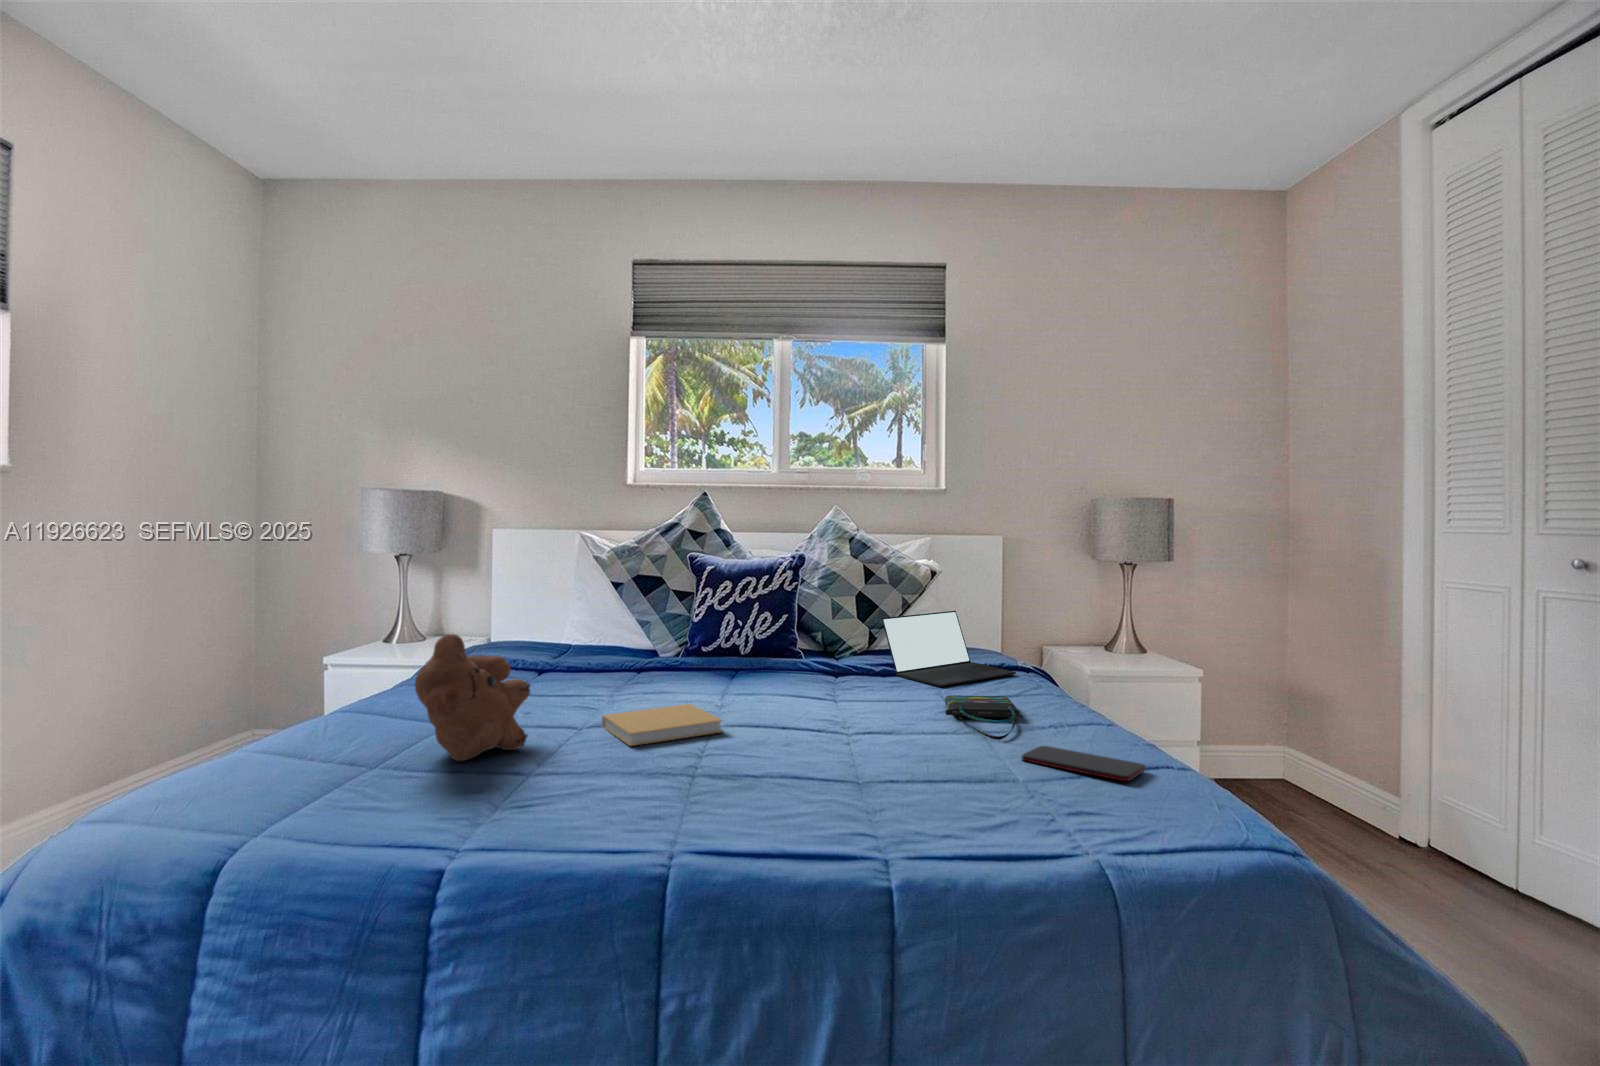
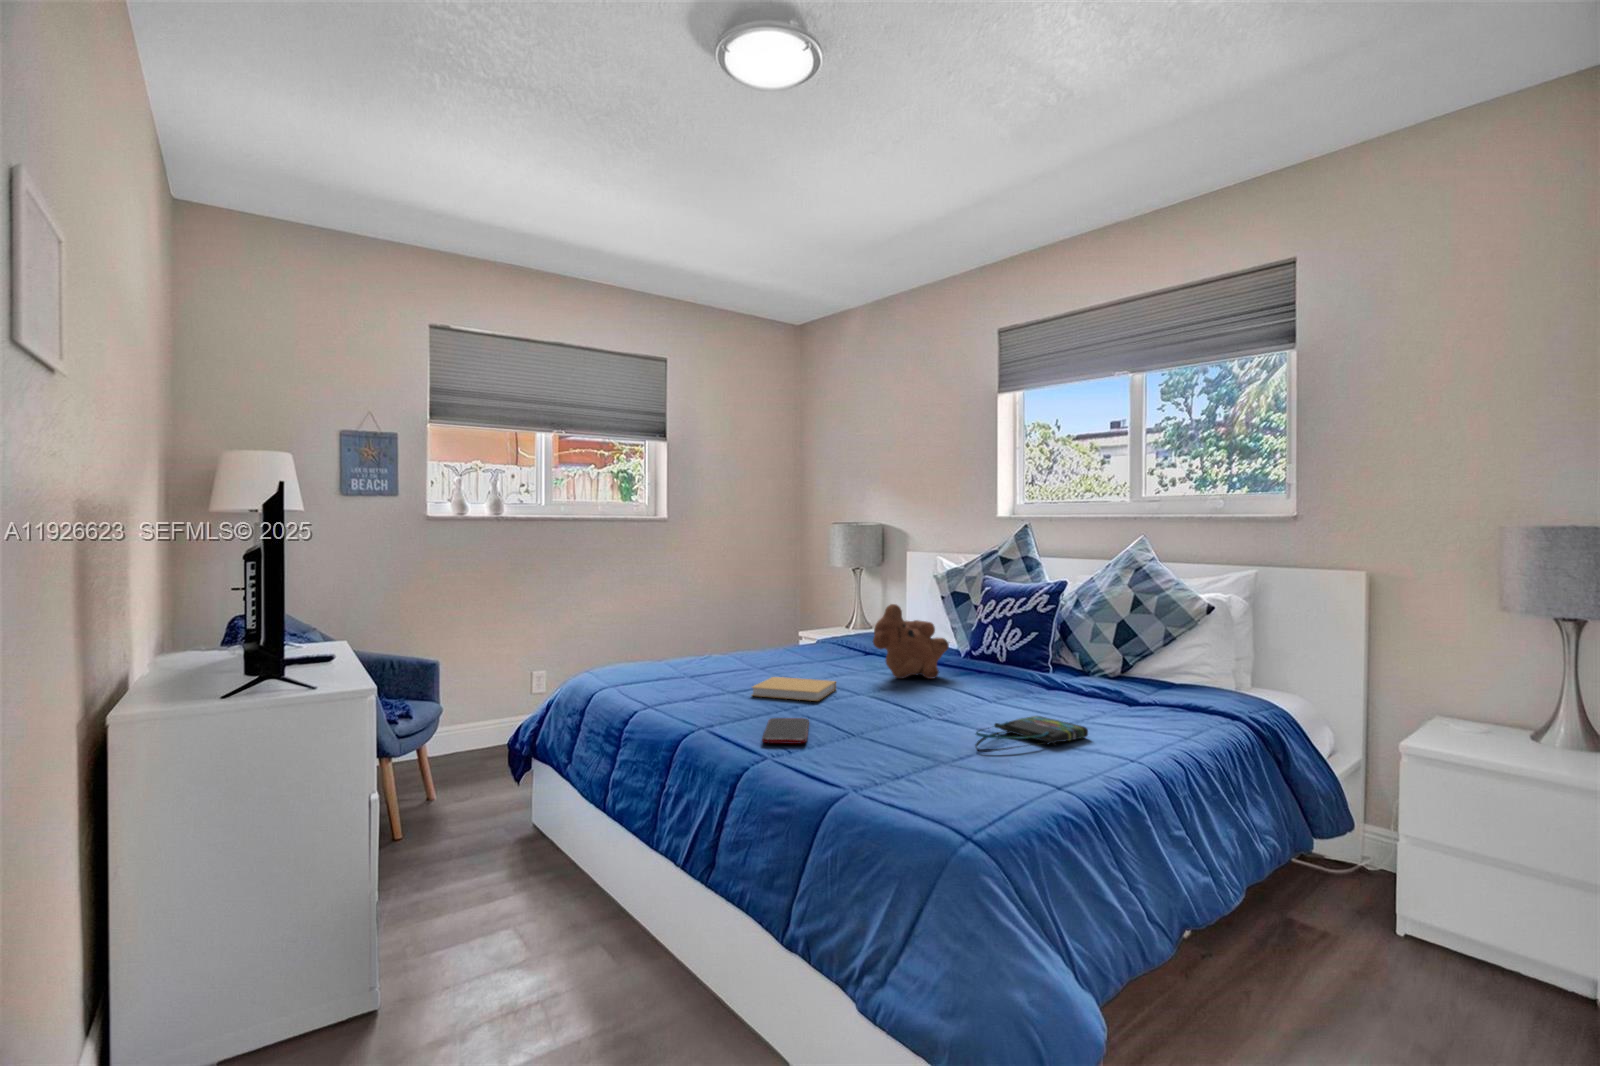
laptop: present [882,611,1016,687] -> none [1075,642,1206,720]
teddy bear: present [415,634,530,761] -> present [873,604,949,679]
smartphone: present [1022,746,1146,781] -> present [762,718,809,744]

